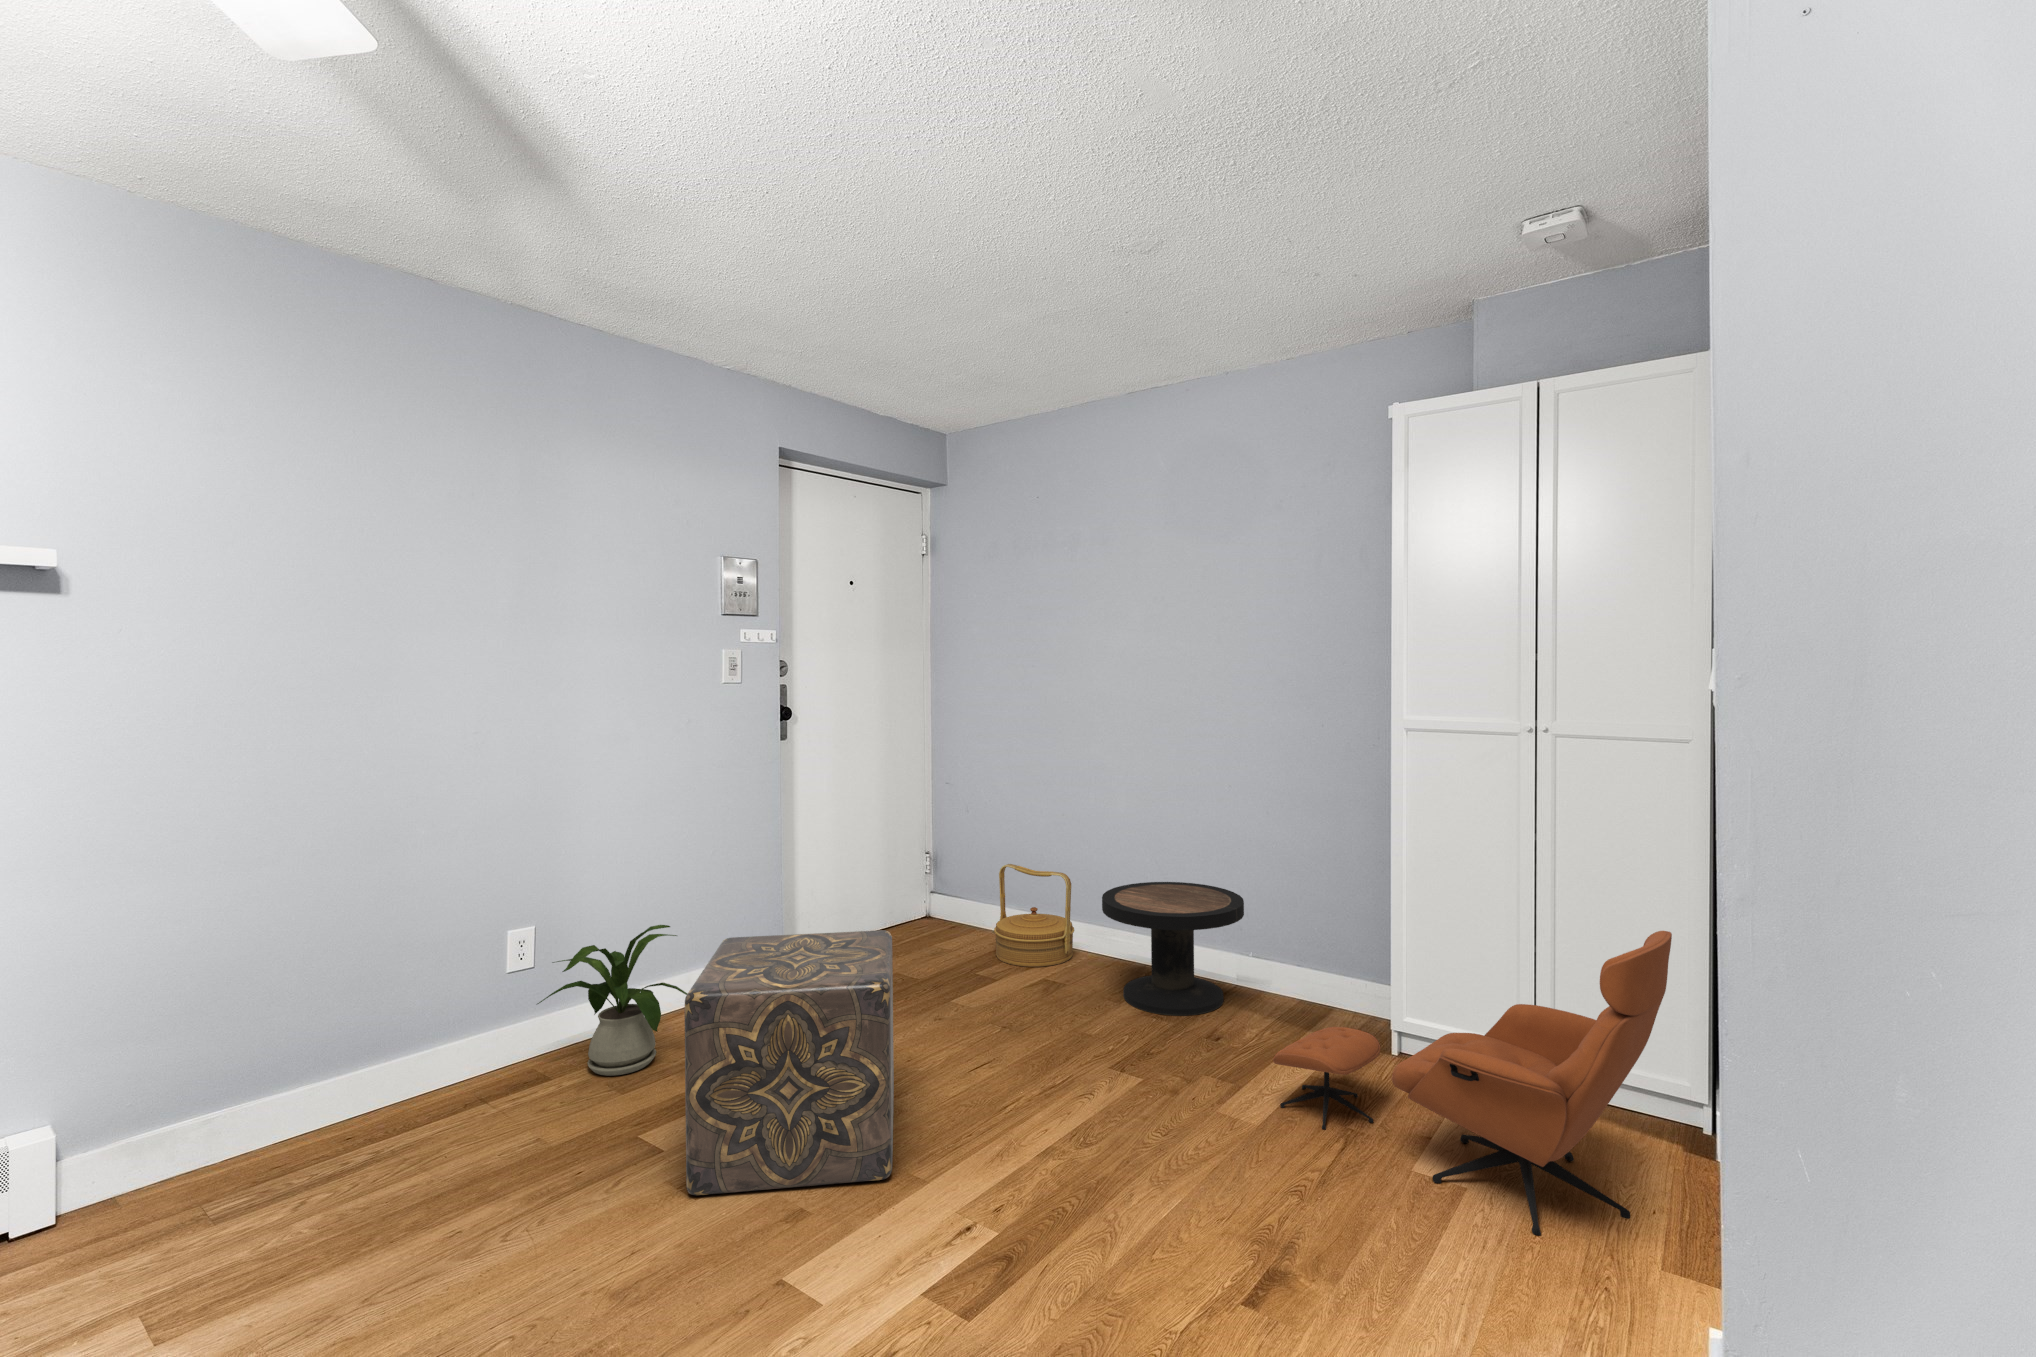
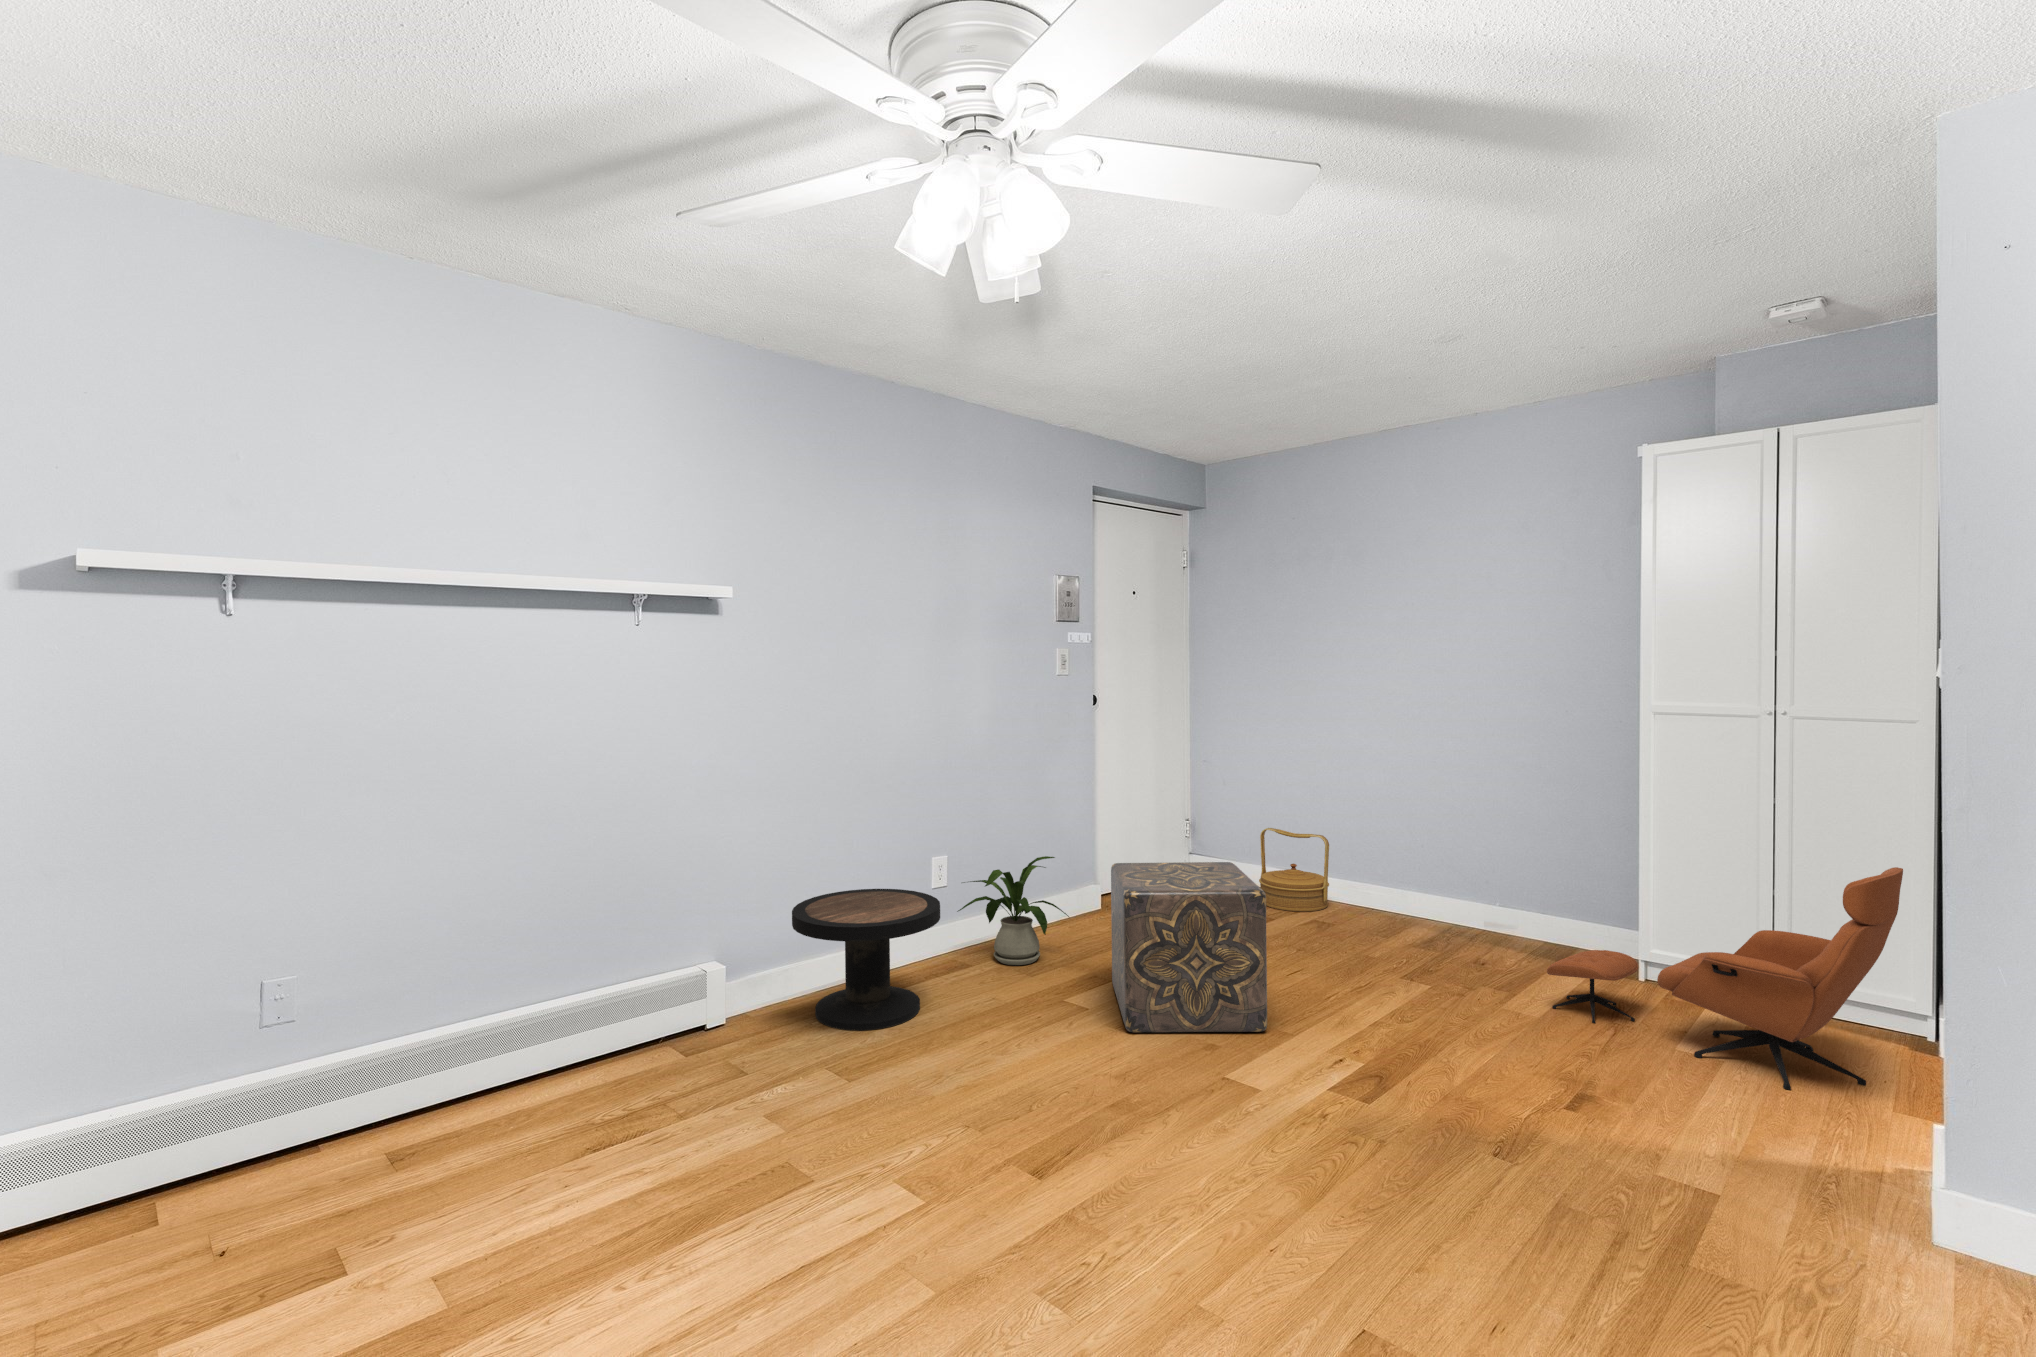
side table: present [1102,882,1244,1016] -> present [792,889,940,1031]

